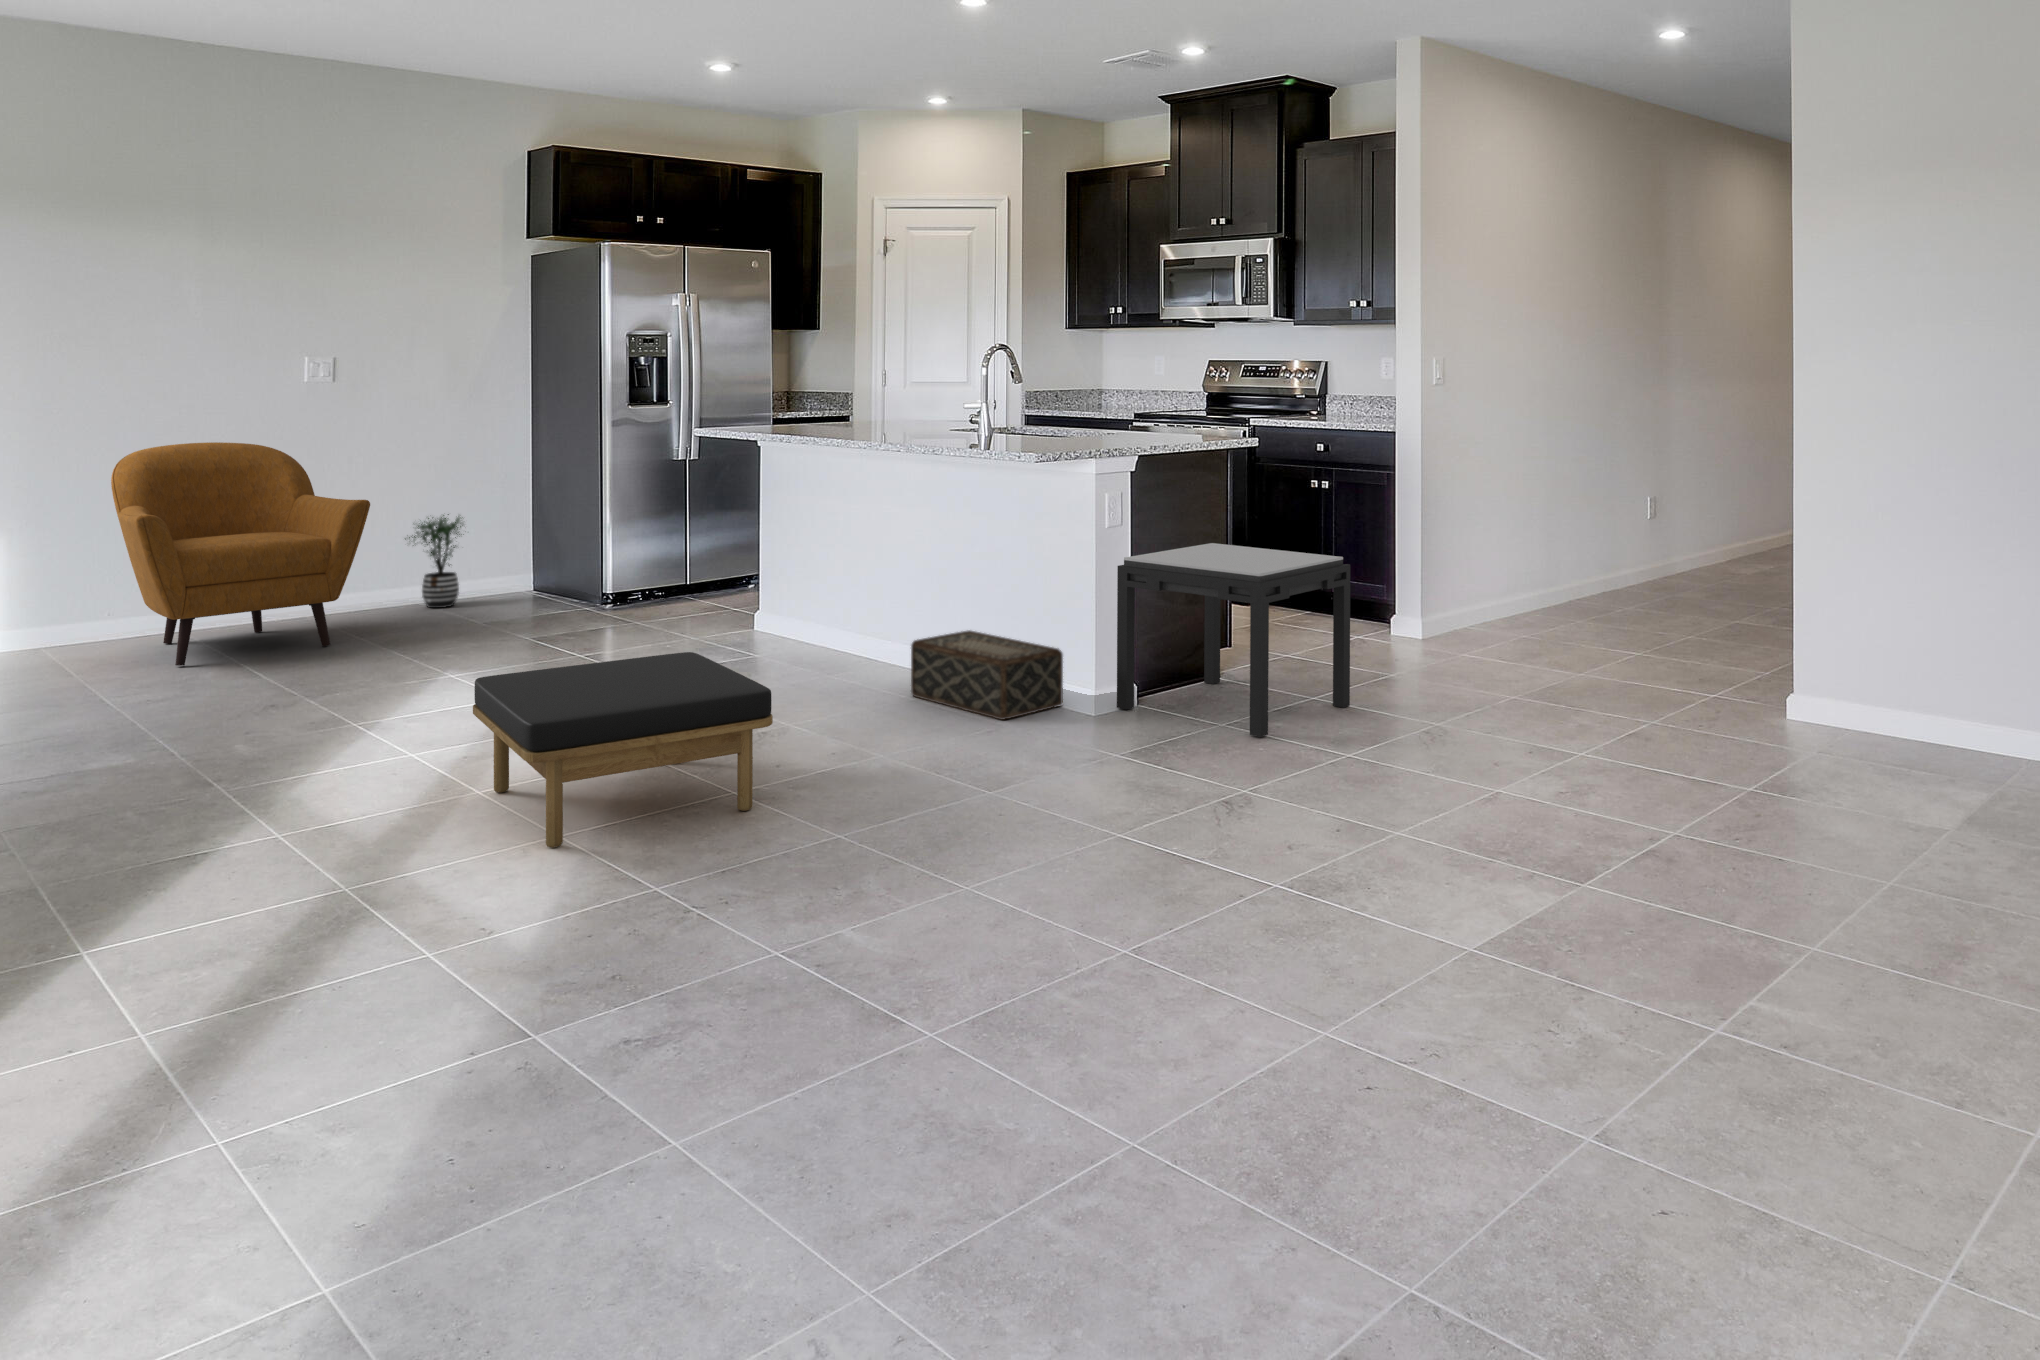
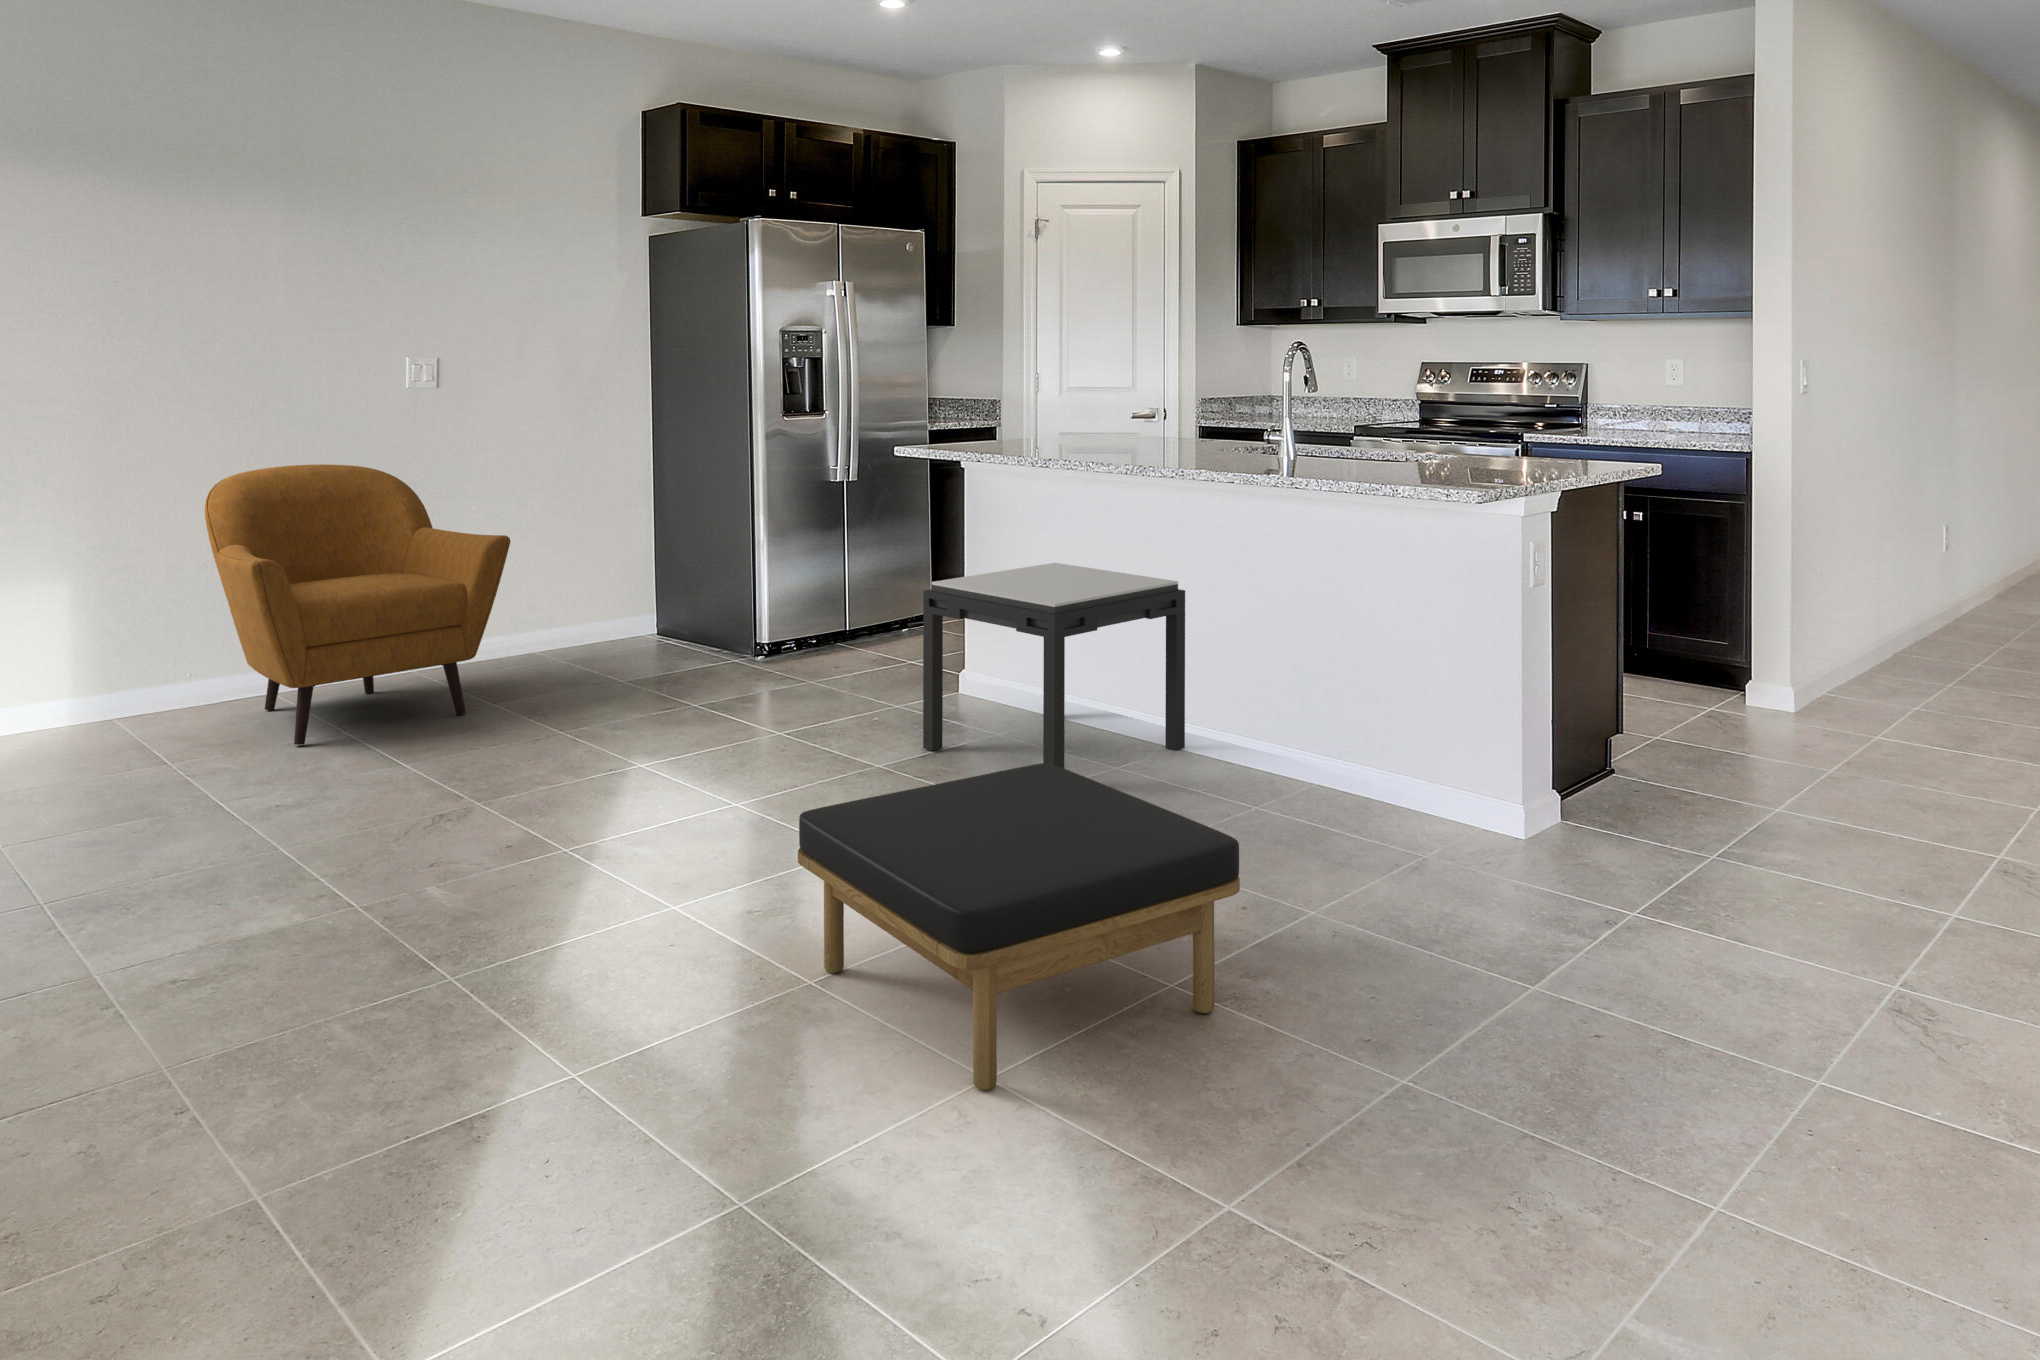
potted plant: present [405,514,464,608] -> none [522,544,596,658]
side table: present [1117,543,1350,737] -> present [923,563,1185,768]
woven basket: present [911,630,1063,720] -> none [1249,710,1465,841]

